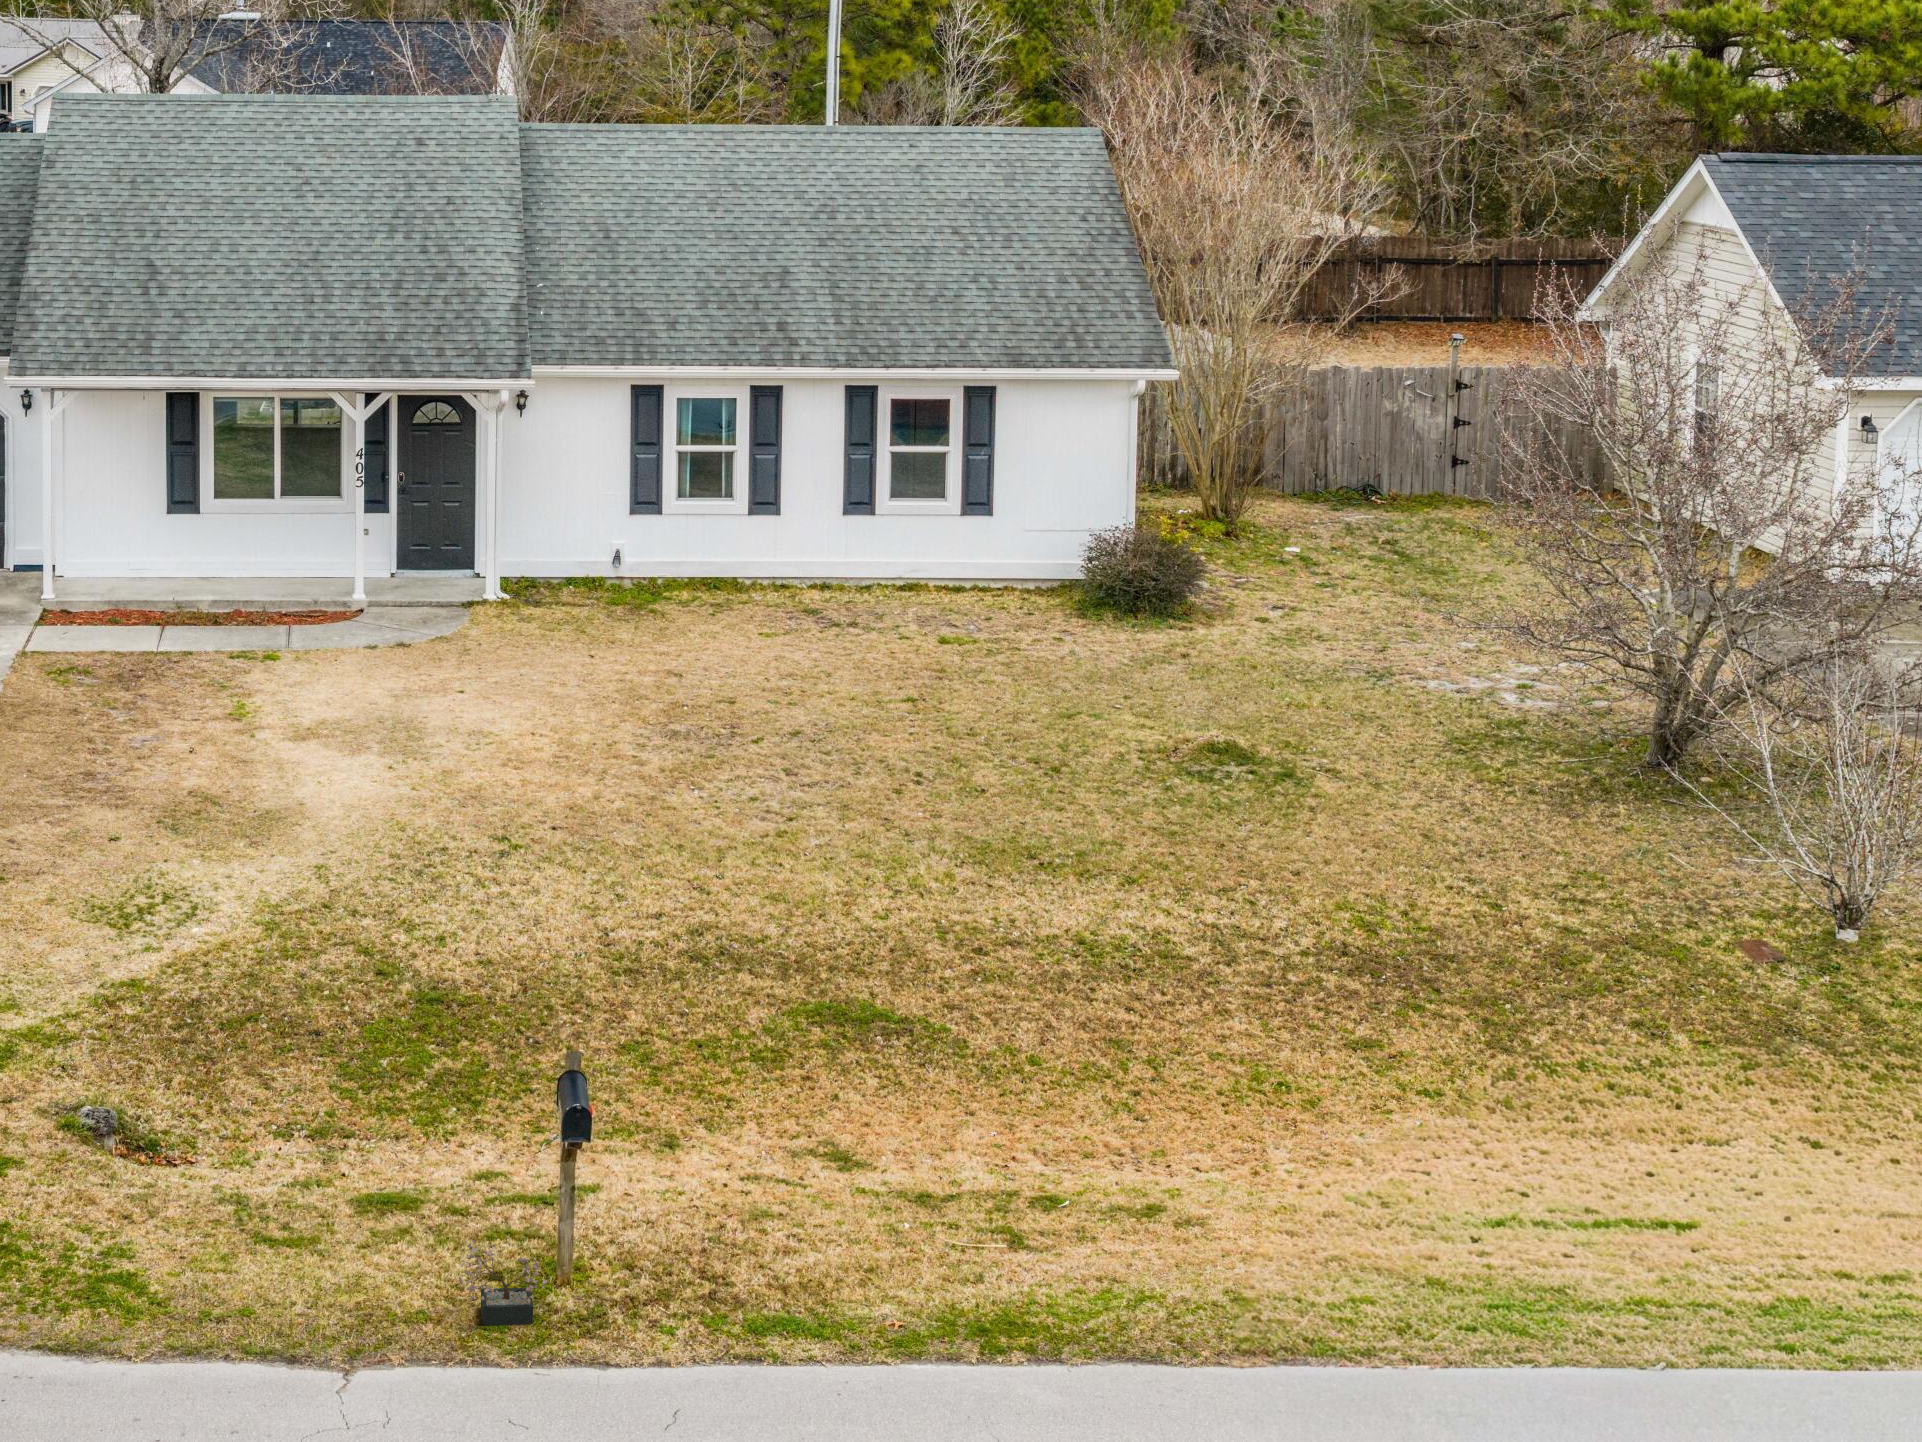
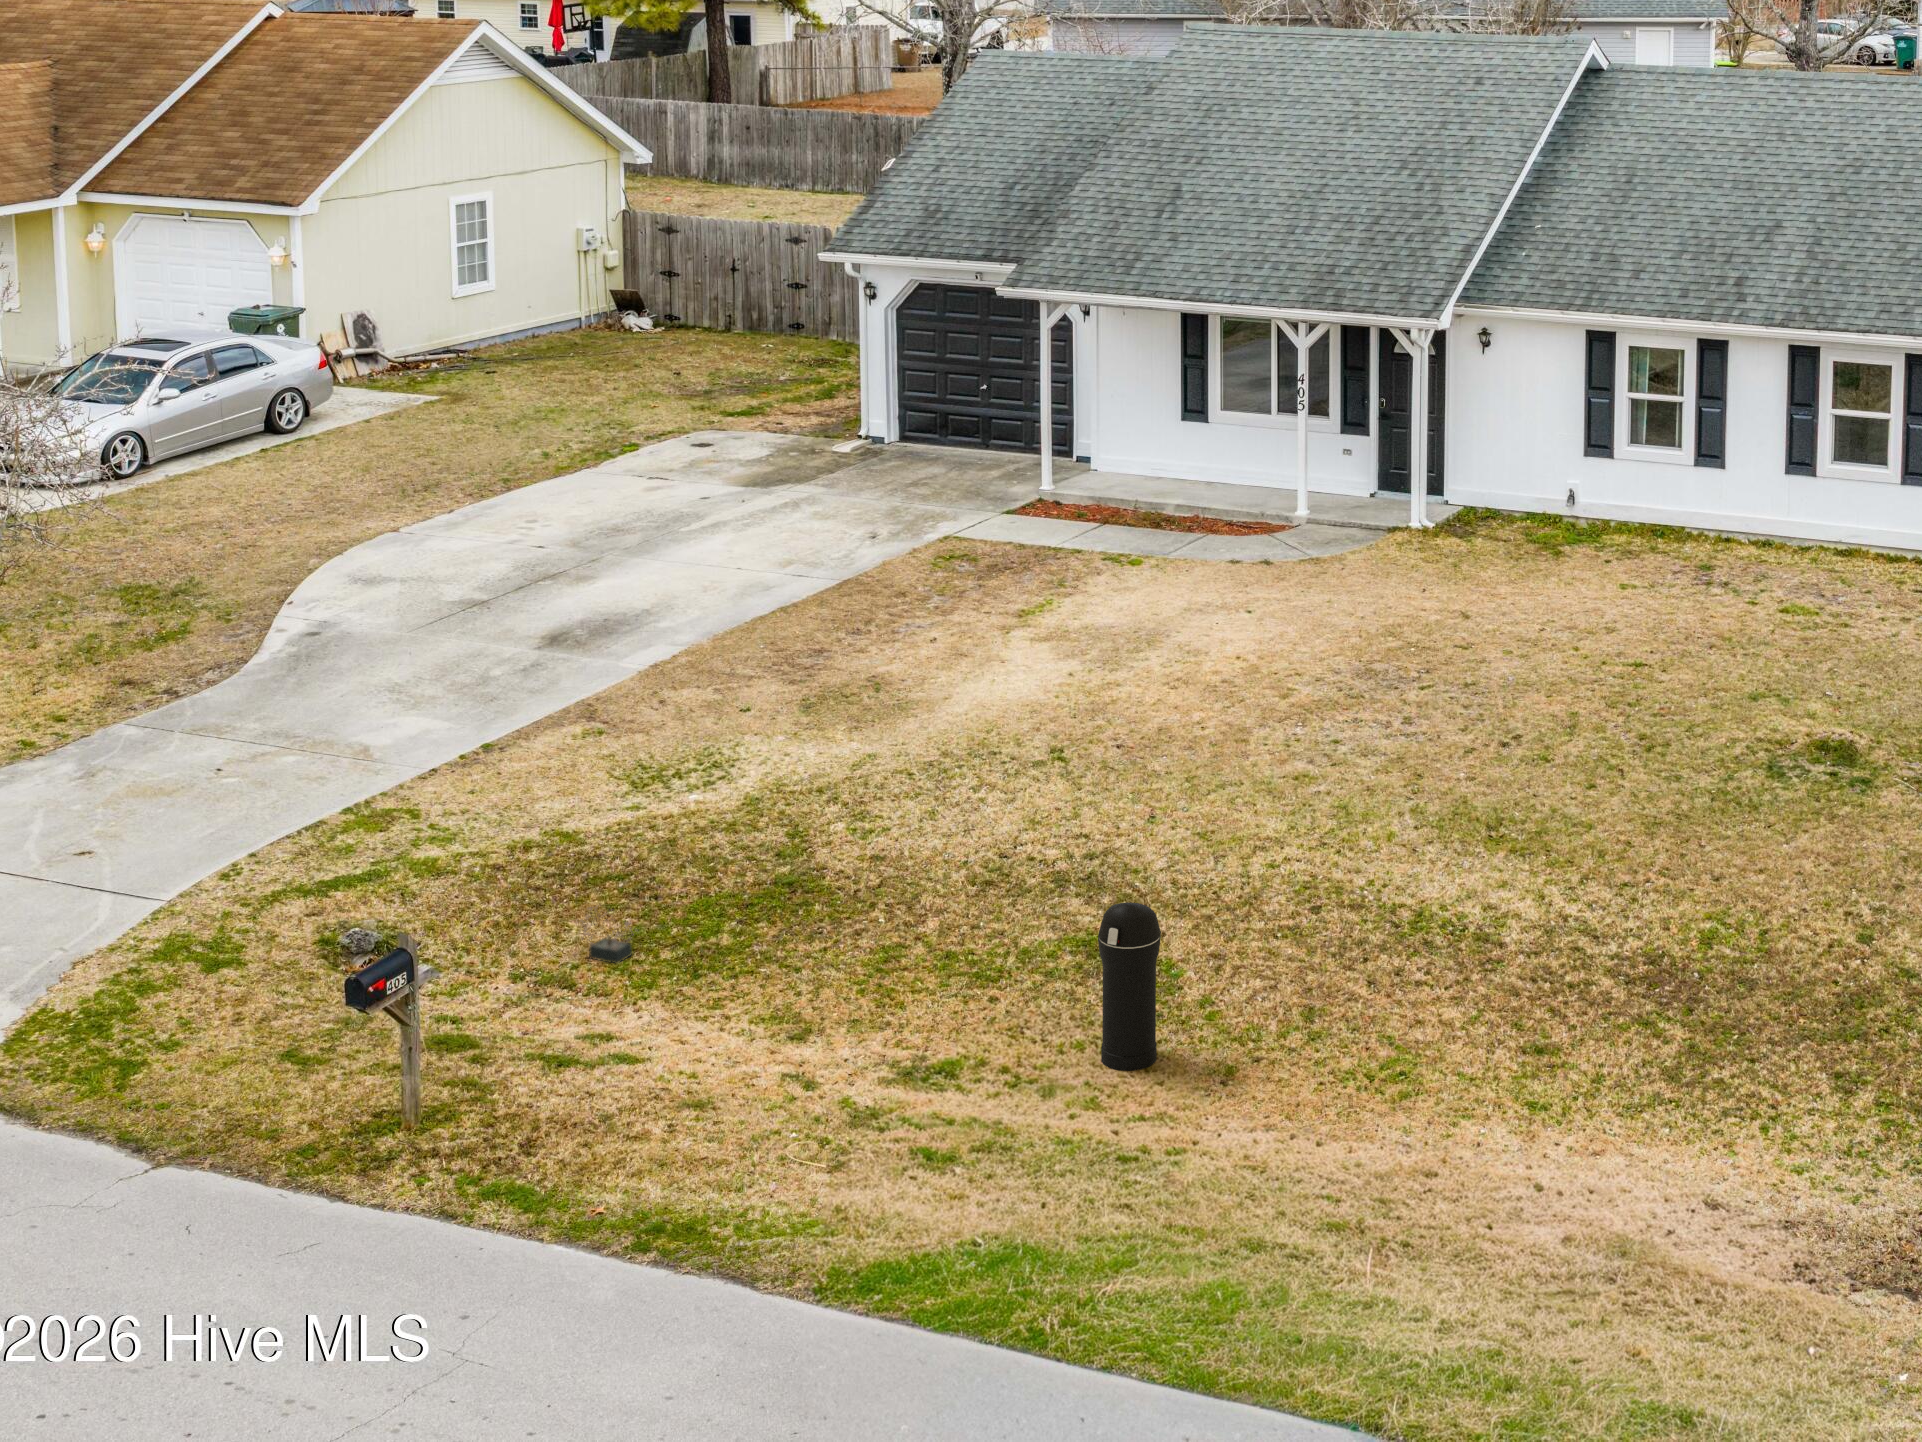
trash can: none [1301,1091,1394,1320] -> present [1098,902,1161,1071]

